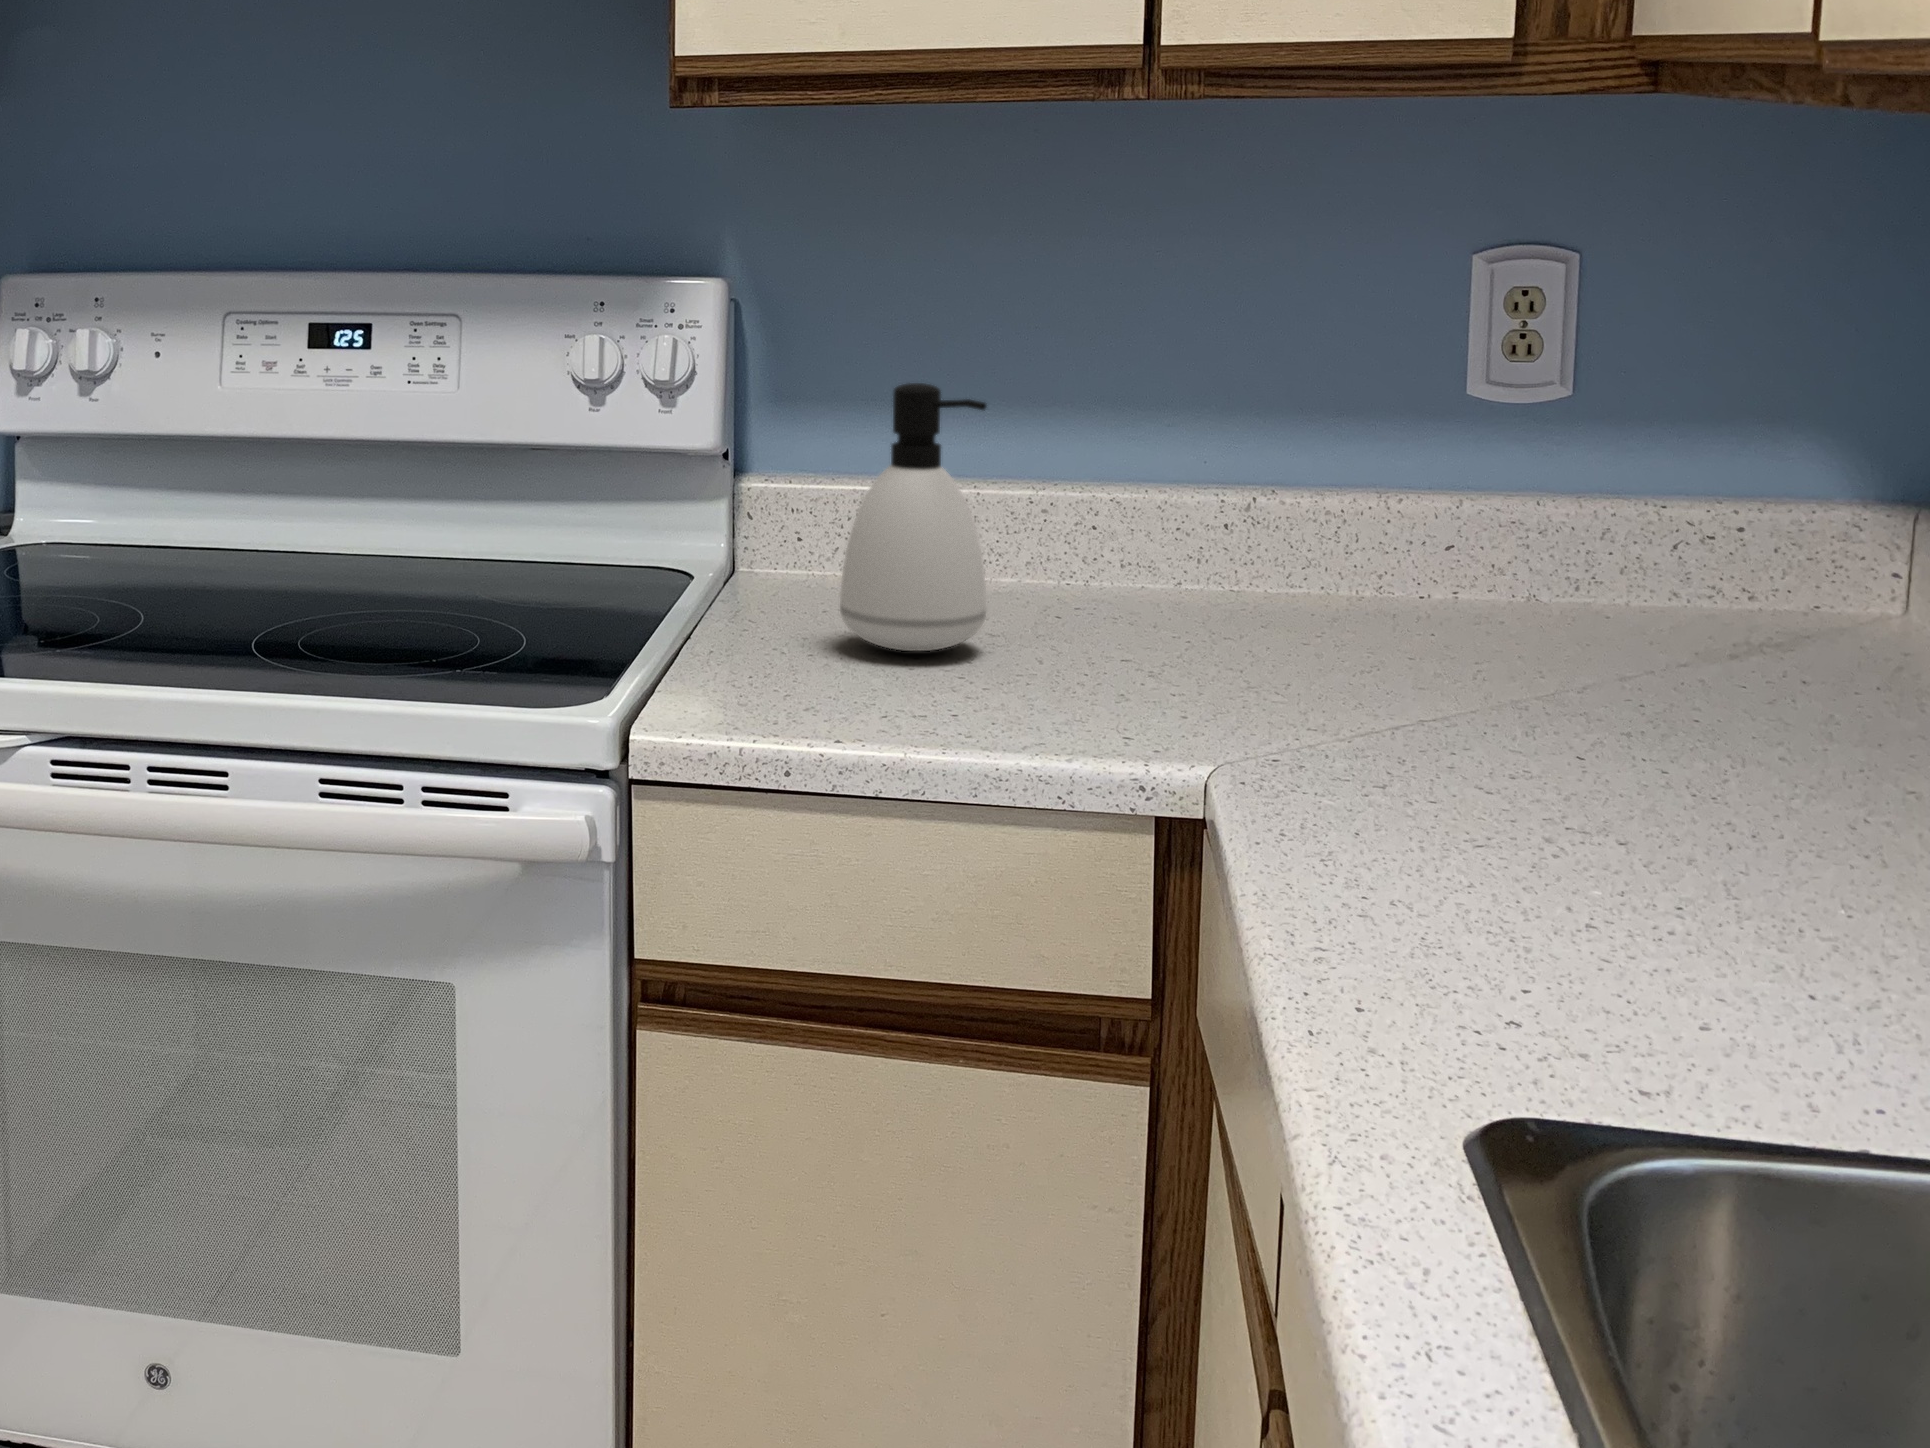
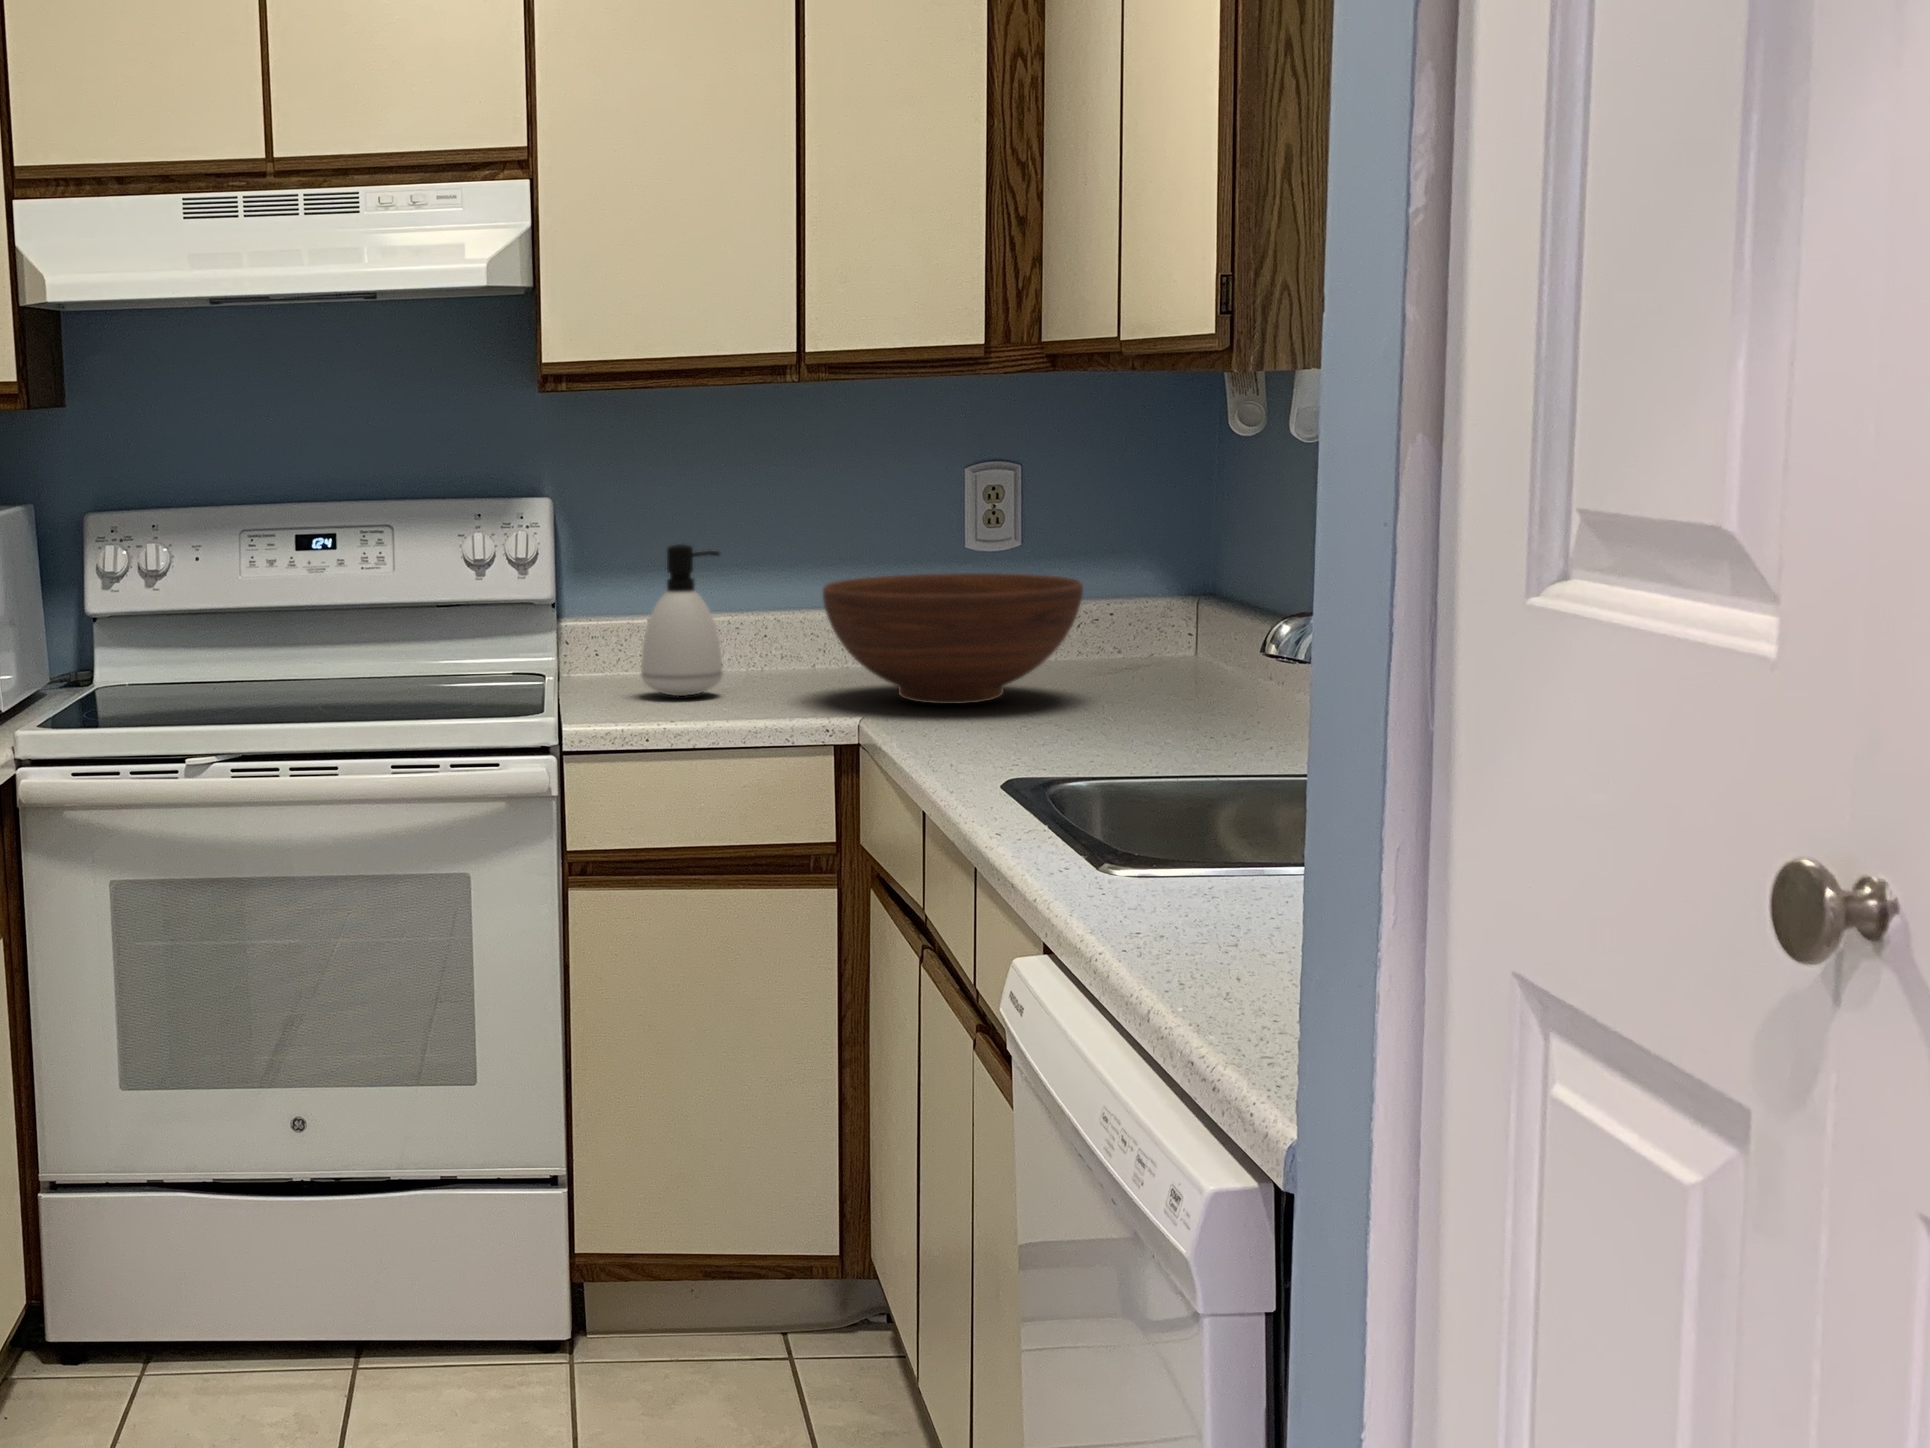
fruit bowl: none [1168,456,1692,726] -> present [823,573,1083,704]

